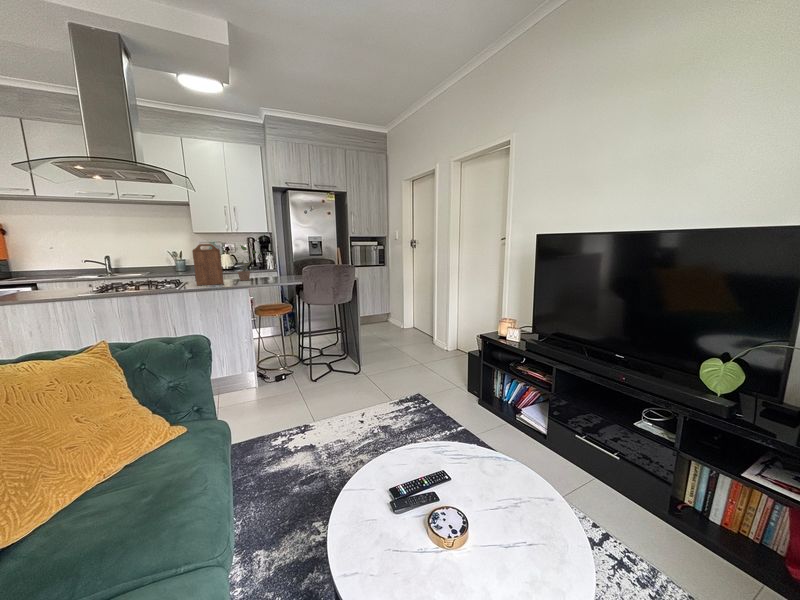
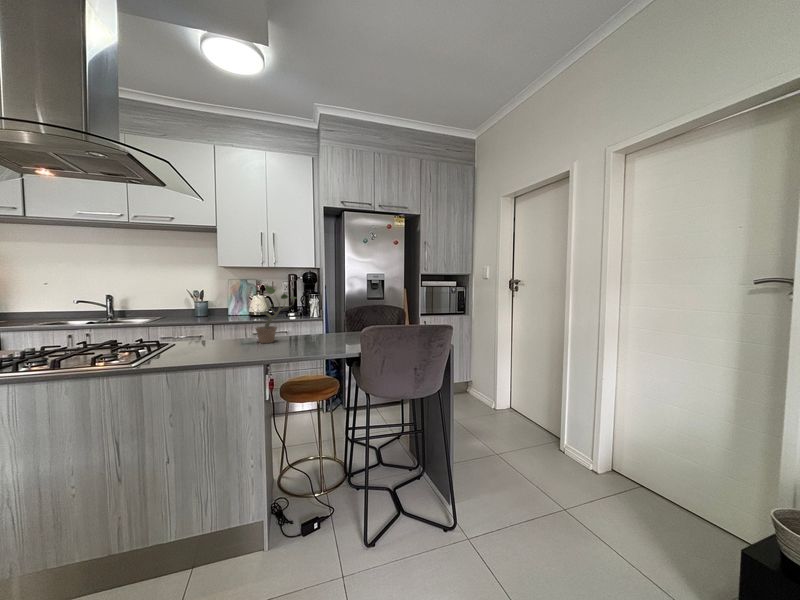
cutting board: present [192,244,224,286] -> none [170,283,222,358]

